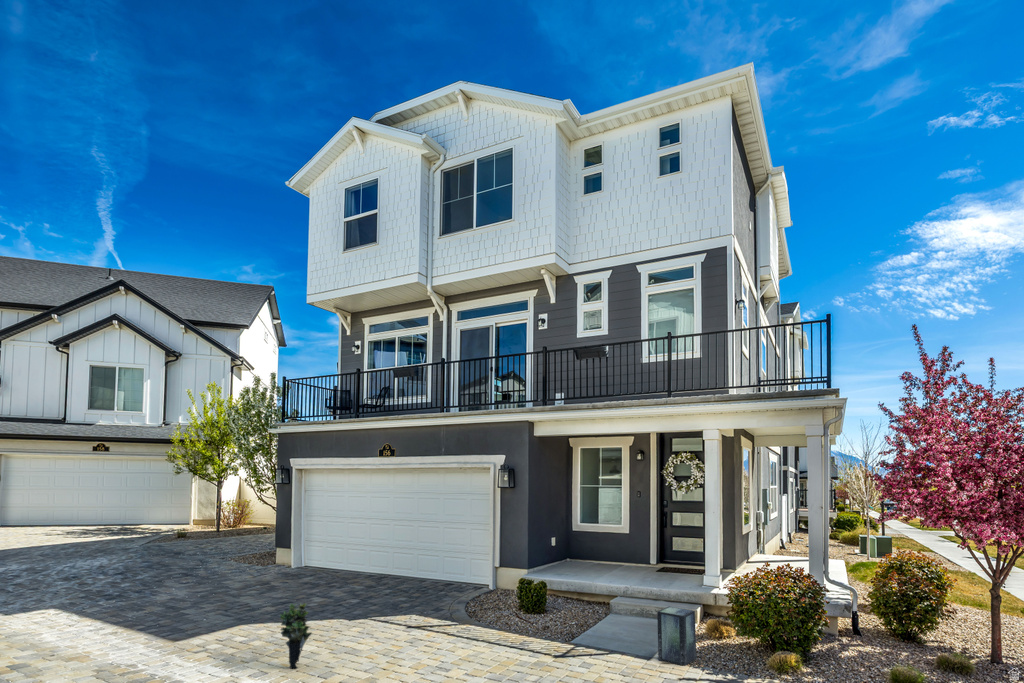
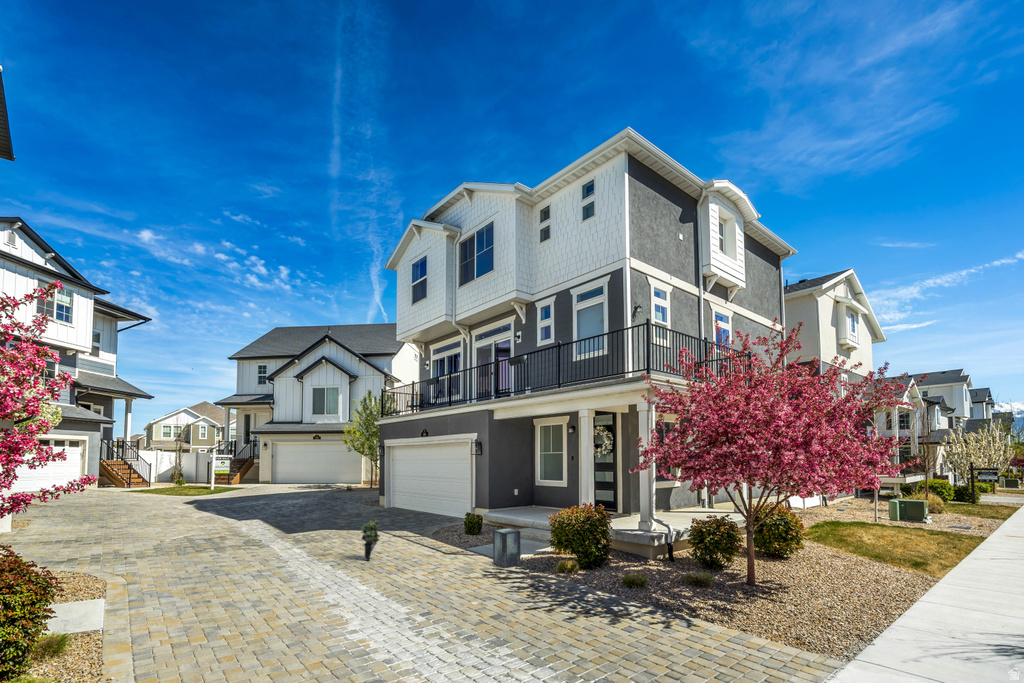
potted plant: present [280,603,312,669] -> present [361,520,380,561]

